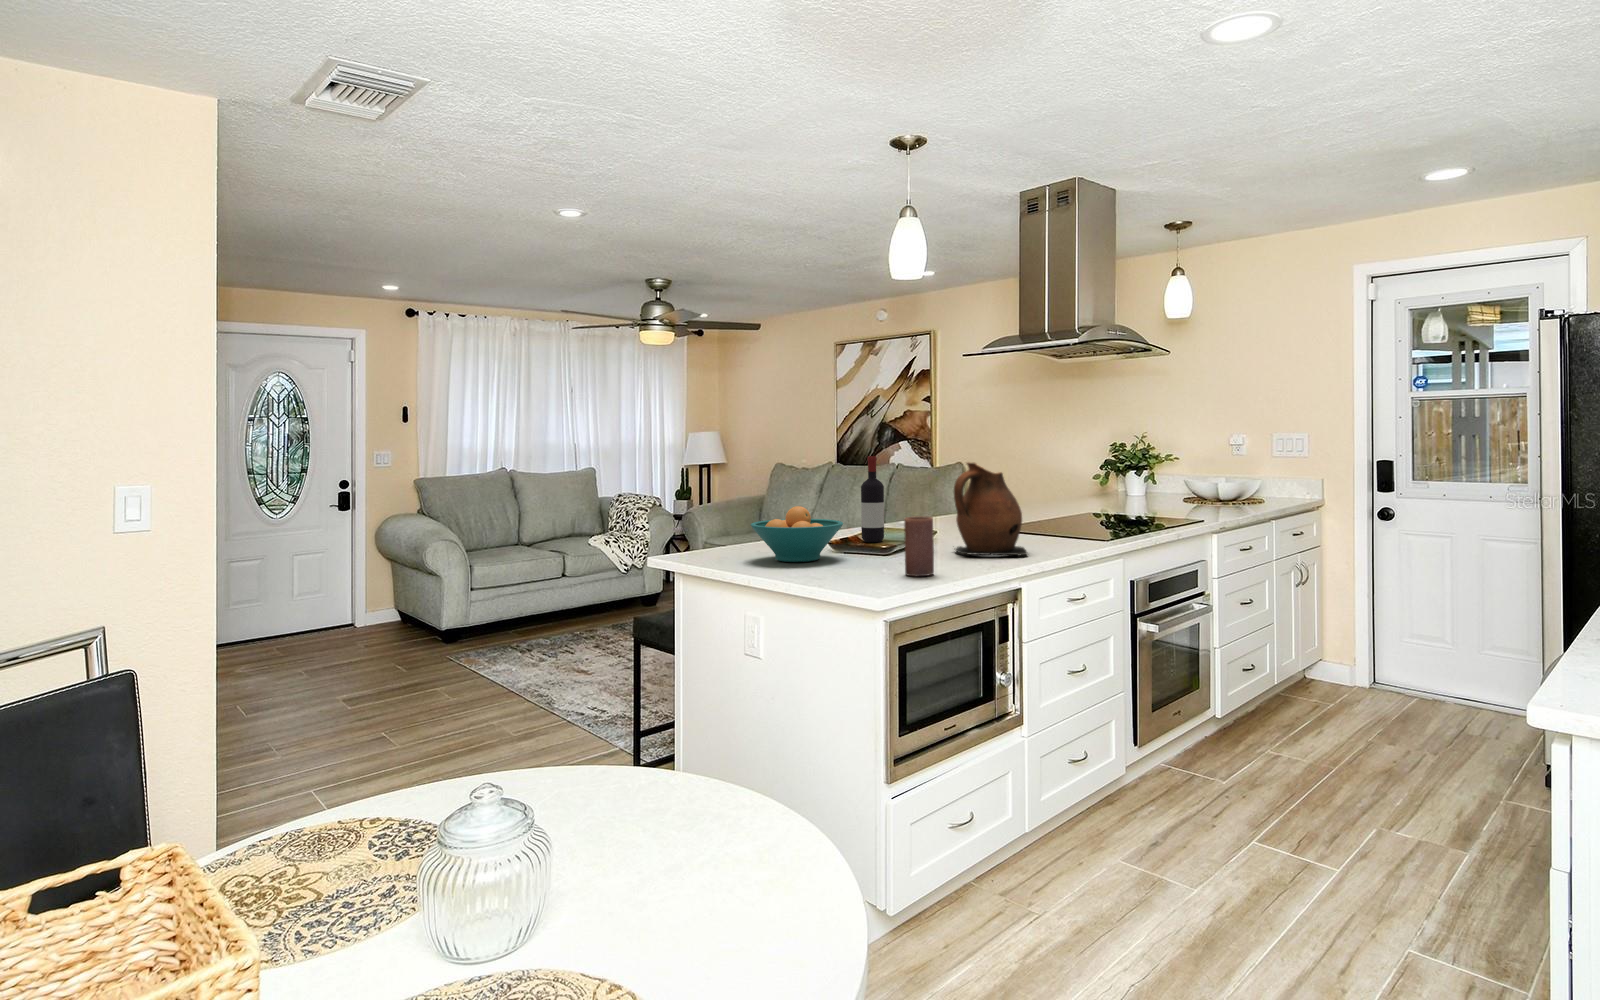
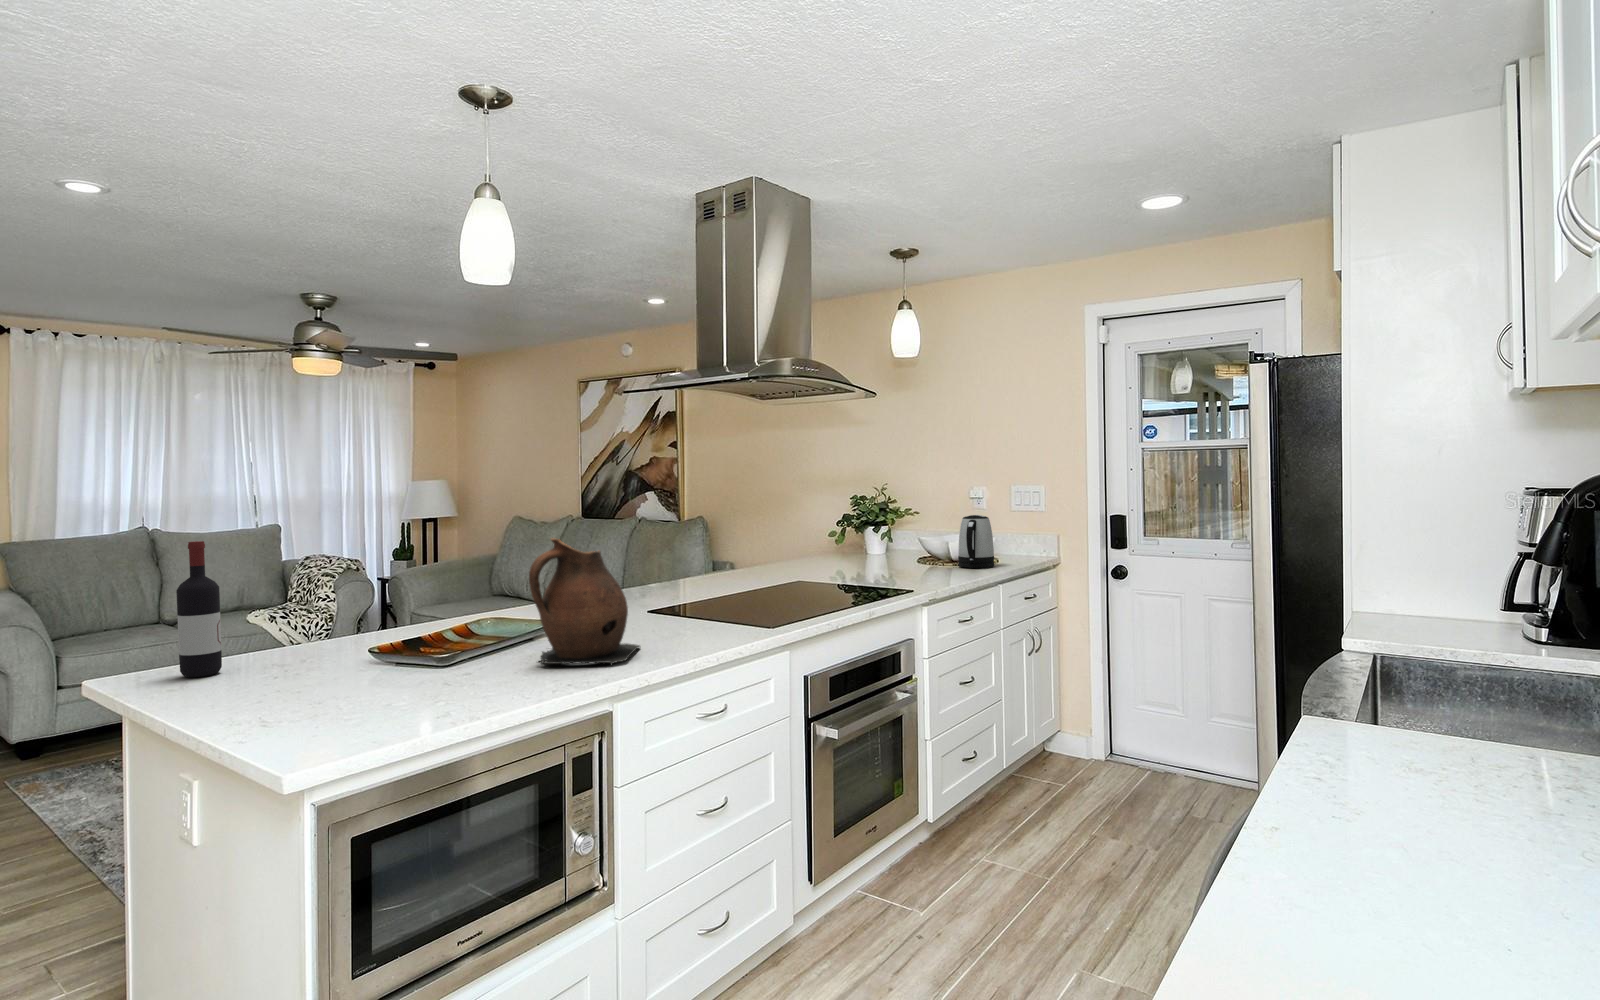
wine bottle: present [861,456,884,542] -> present [176,541,222,678]
kettle: none [1228,459,1263,506] -> present [958,515,994,568]
fruit bowl: present [751,506,843,562] -> none [224,604,374,686]
candle: present [904,517,934,576] -> none [397,624,447,714]

